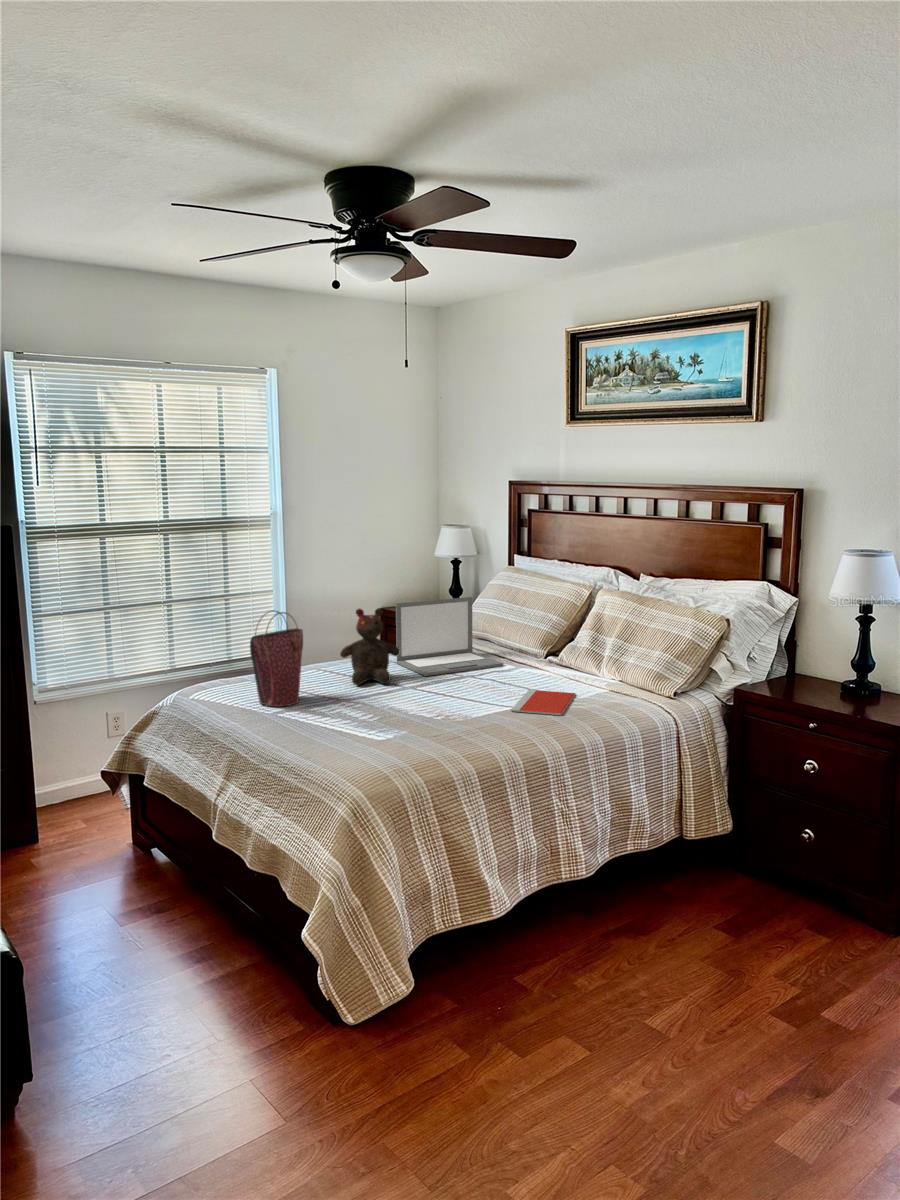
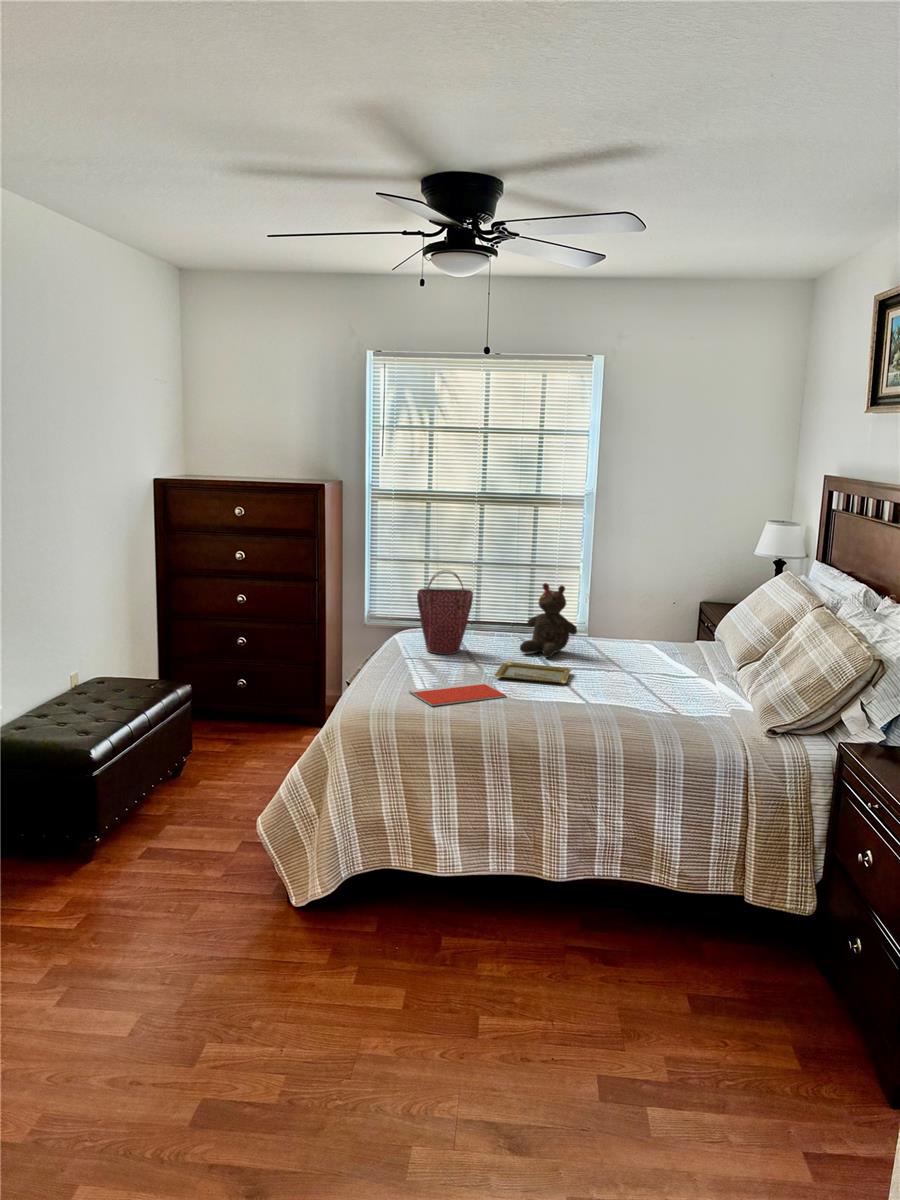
laptop: present [396,597,503,676] -> none [596,586,697,669]
tray: none [375,688,460,711] -> present [495,662,571,683]
notebook: present [511,690,576,715] -> present [409,682,506,706]

